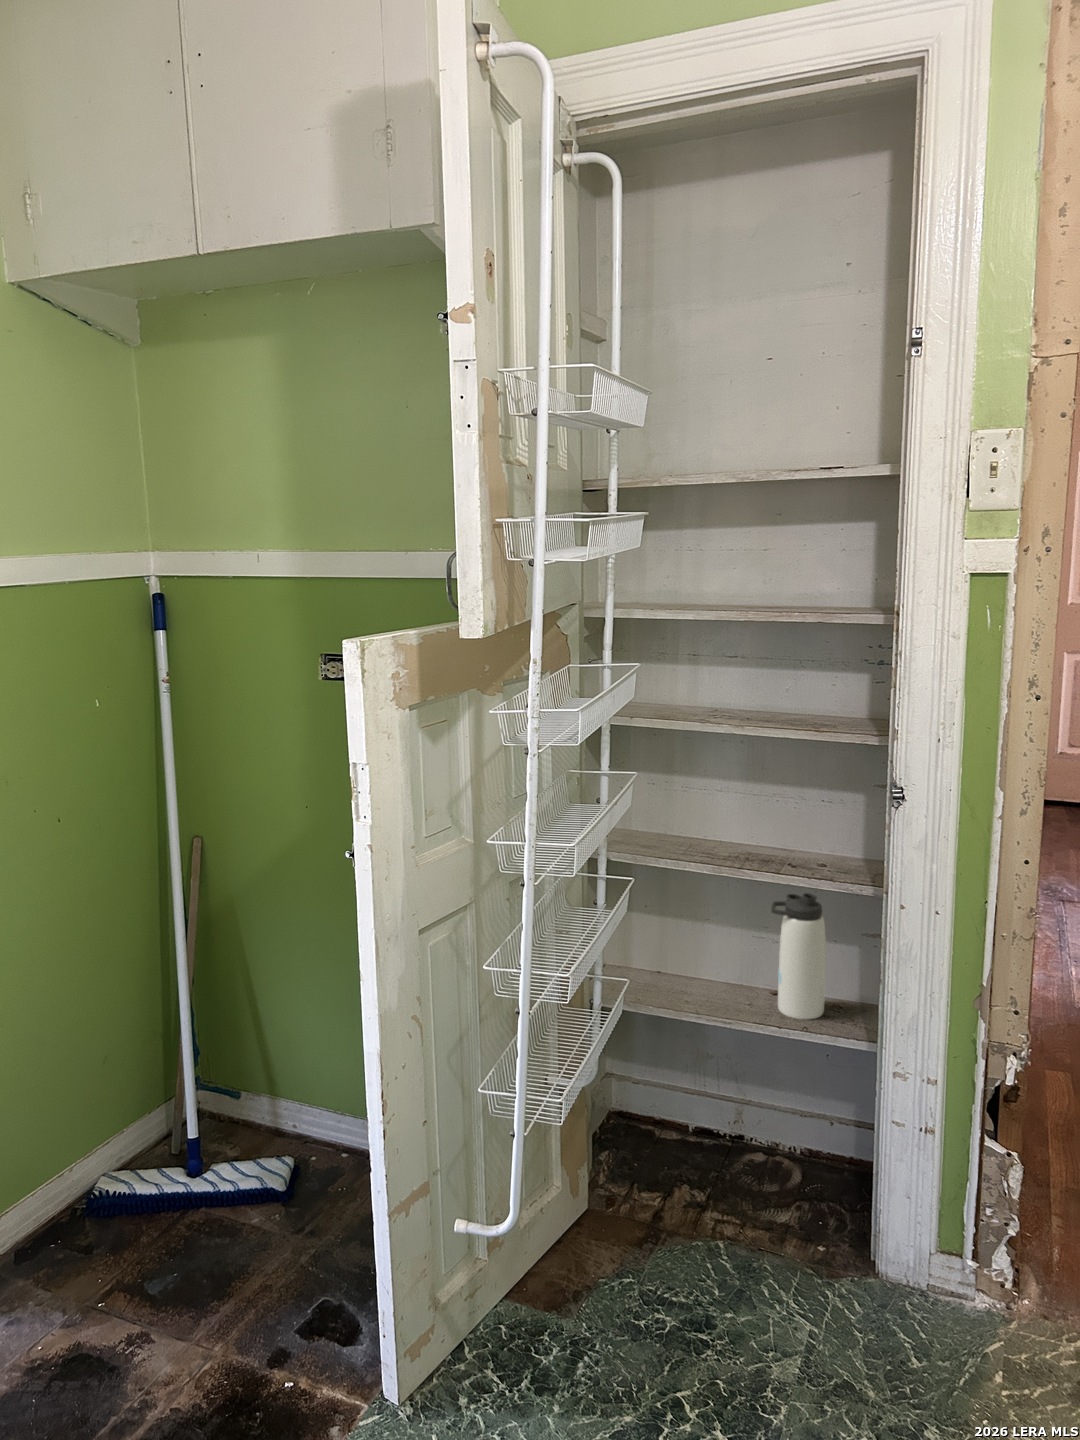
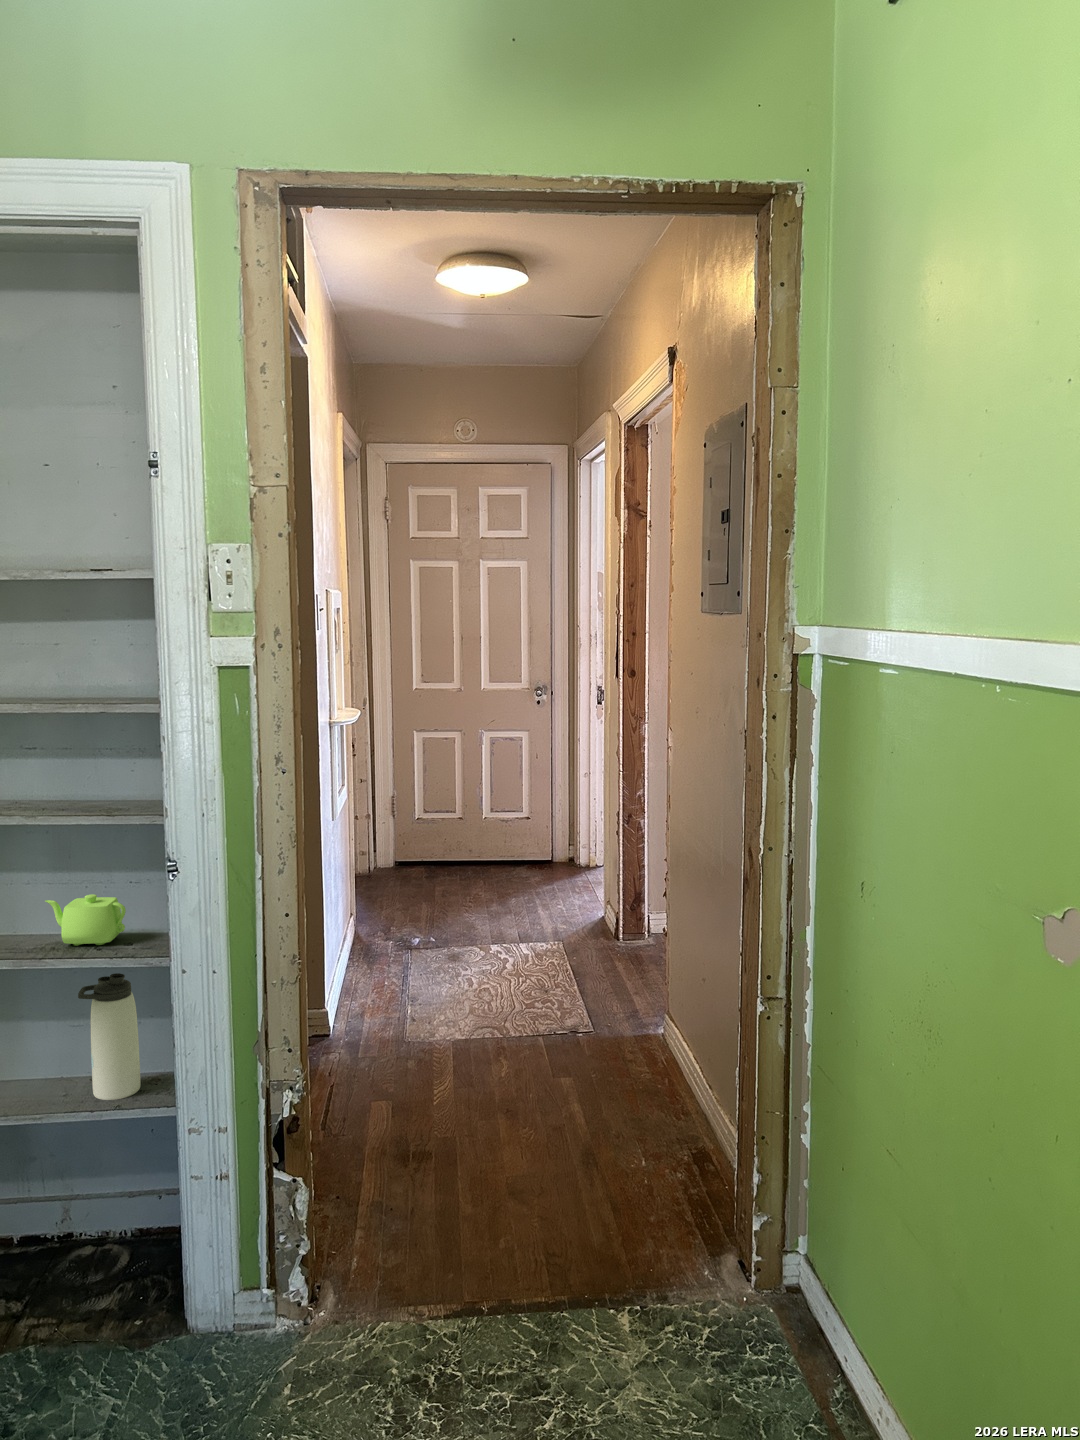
teapot: none [742,811,821,863] -> present [45,894,126,946]

